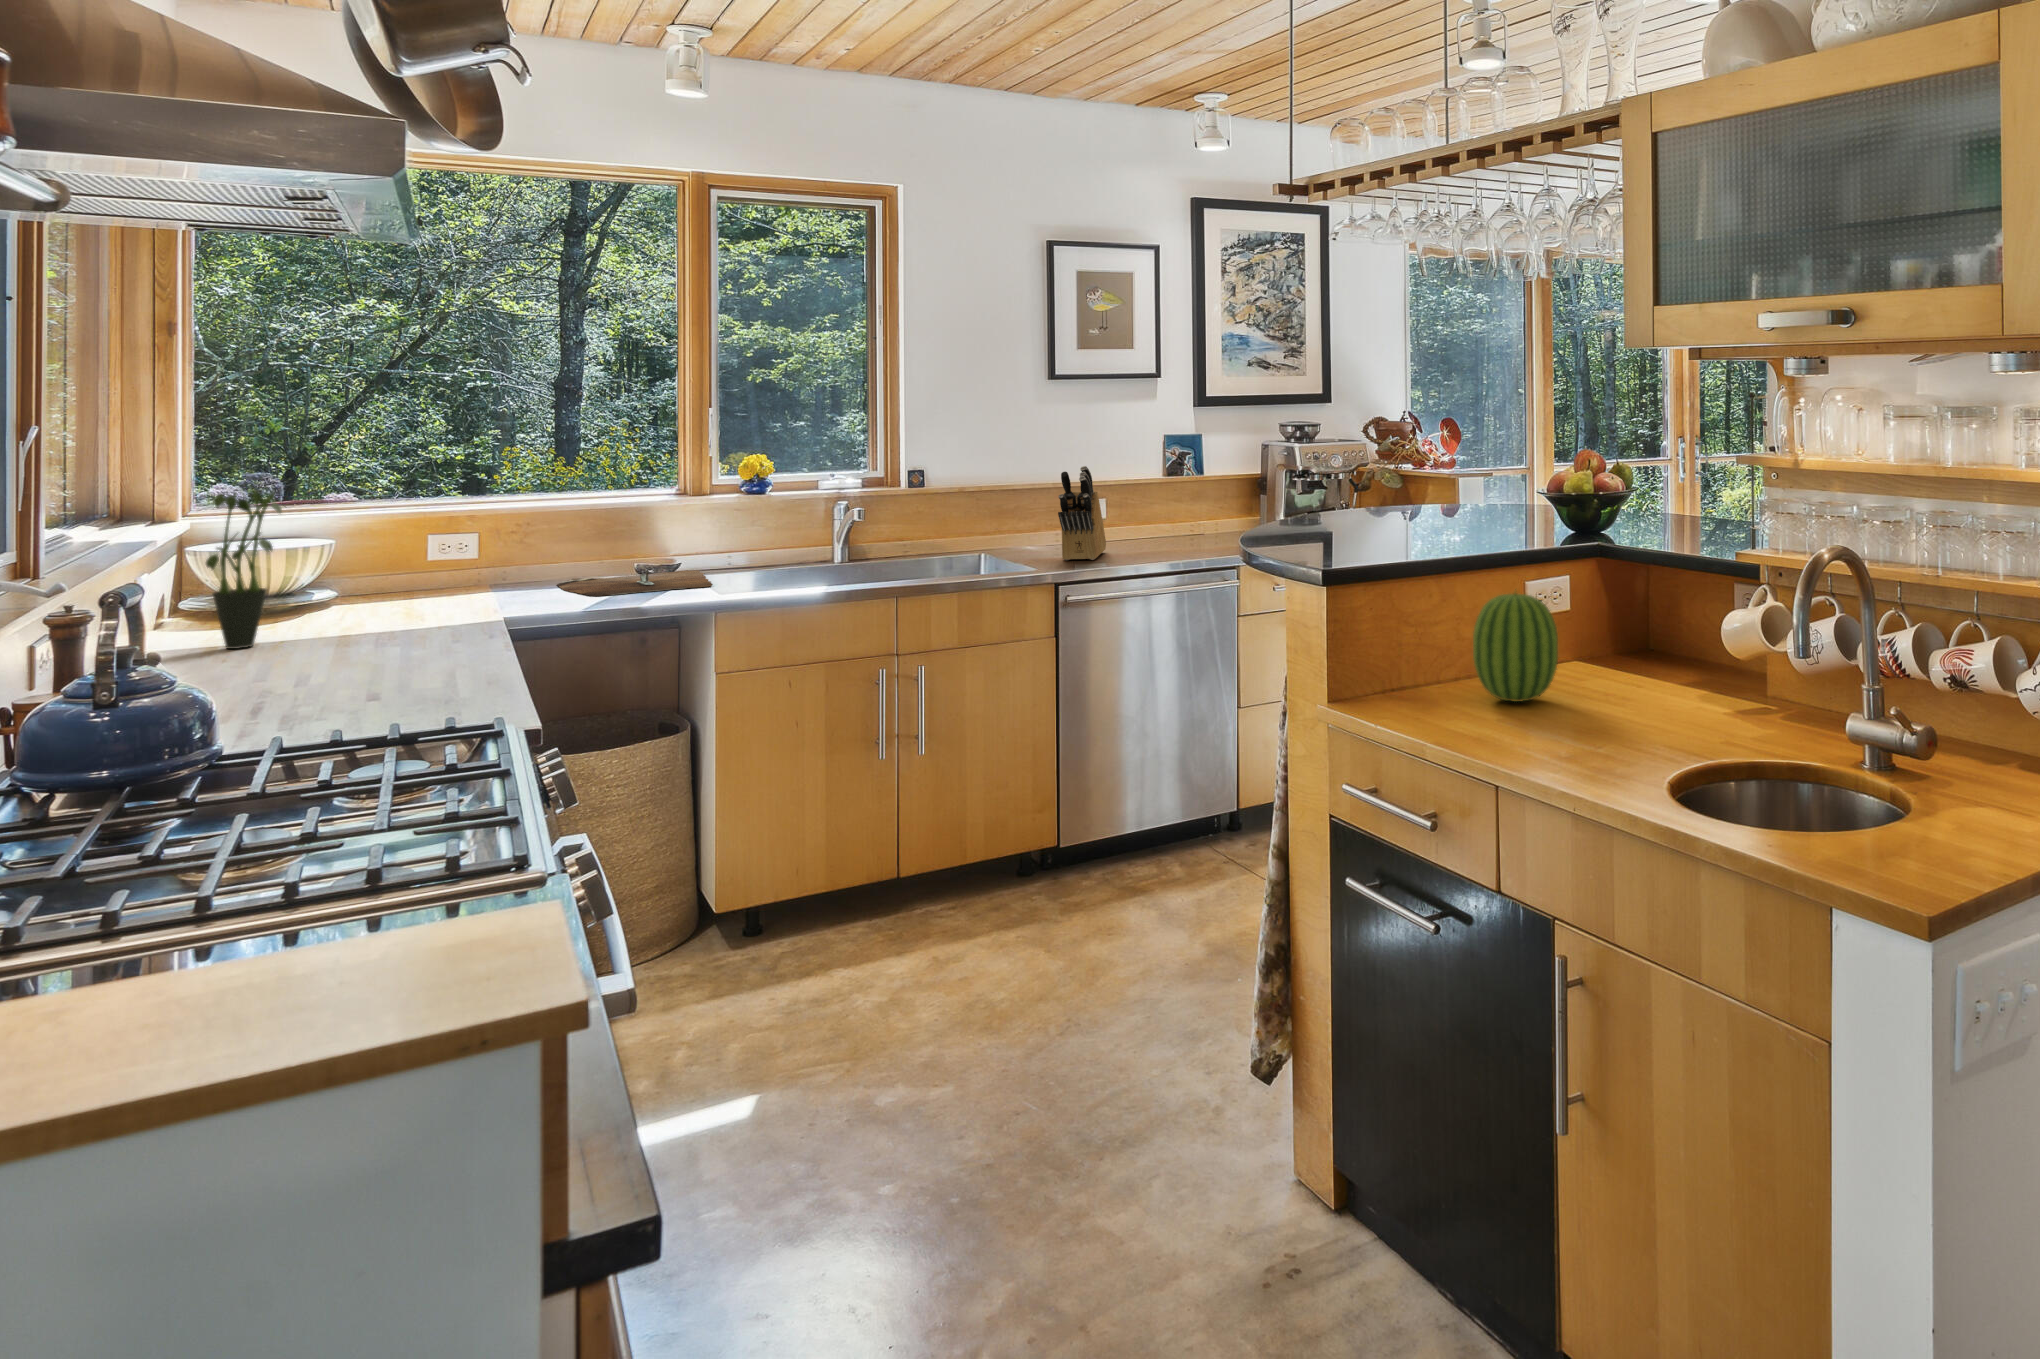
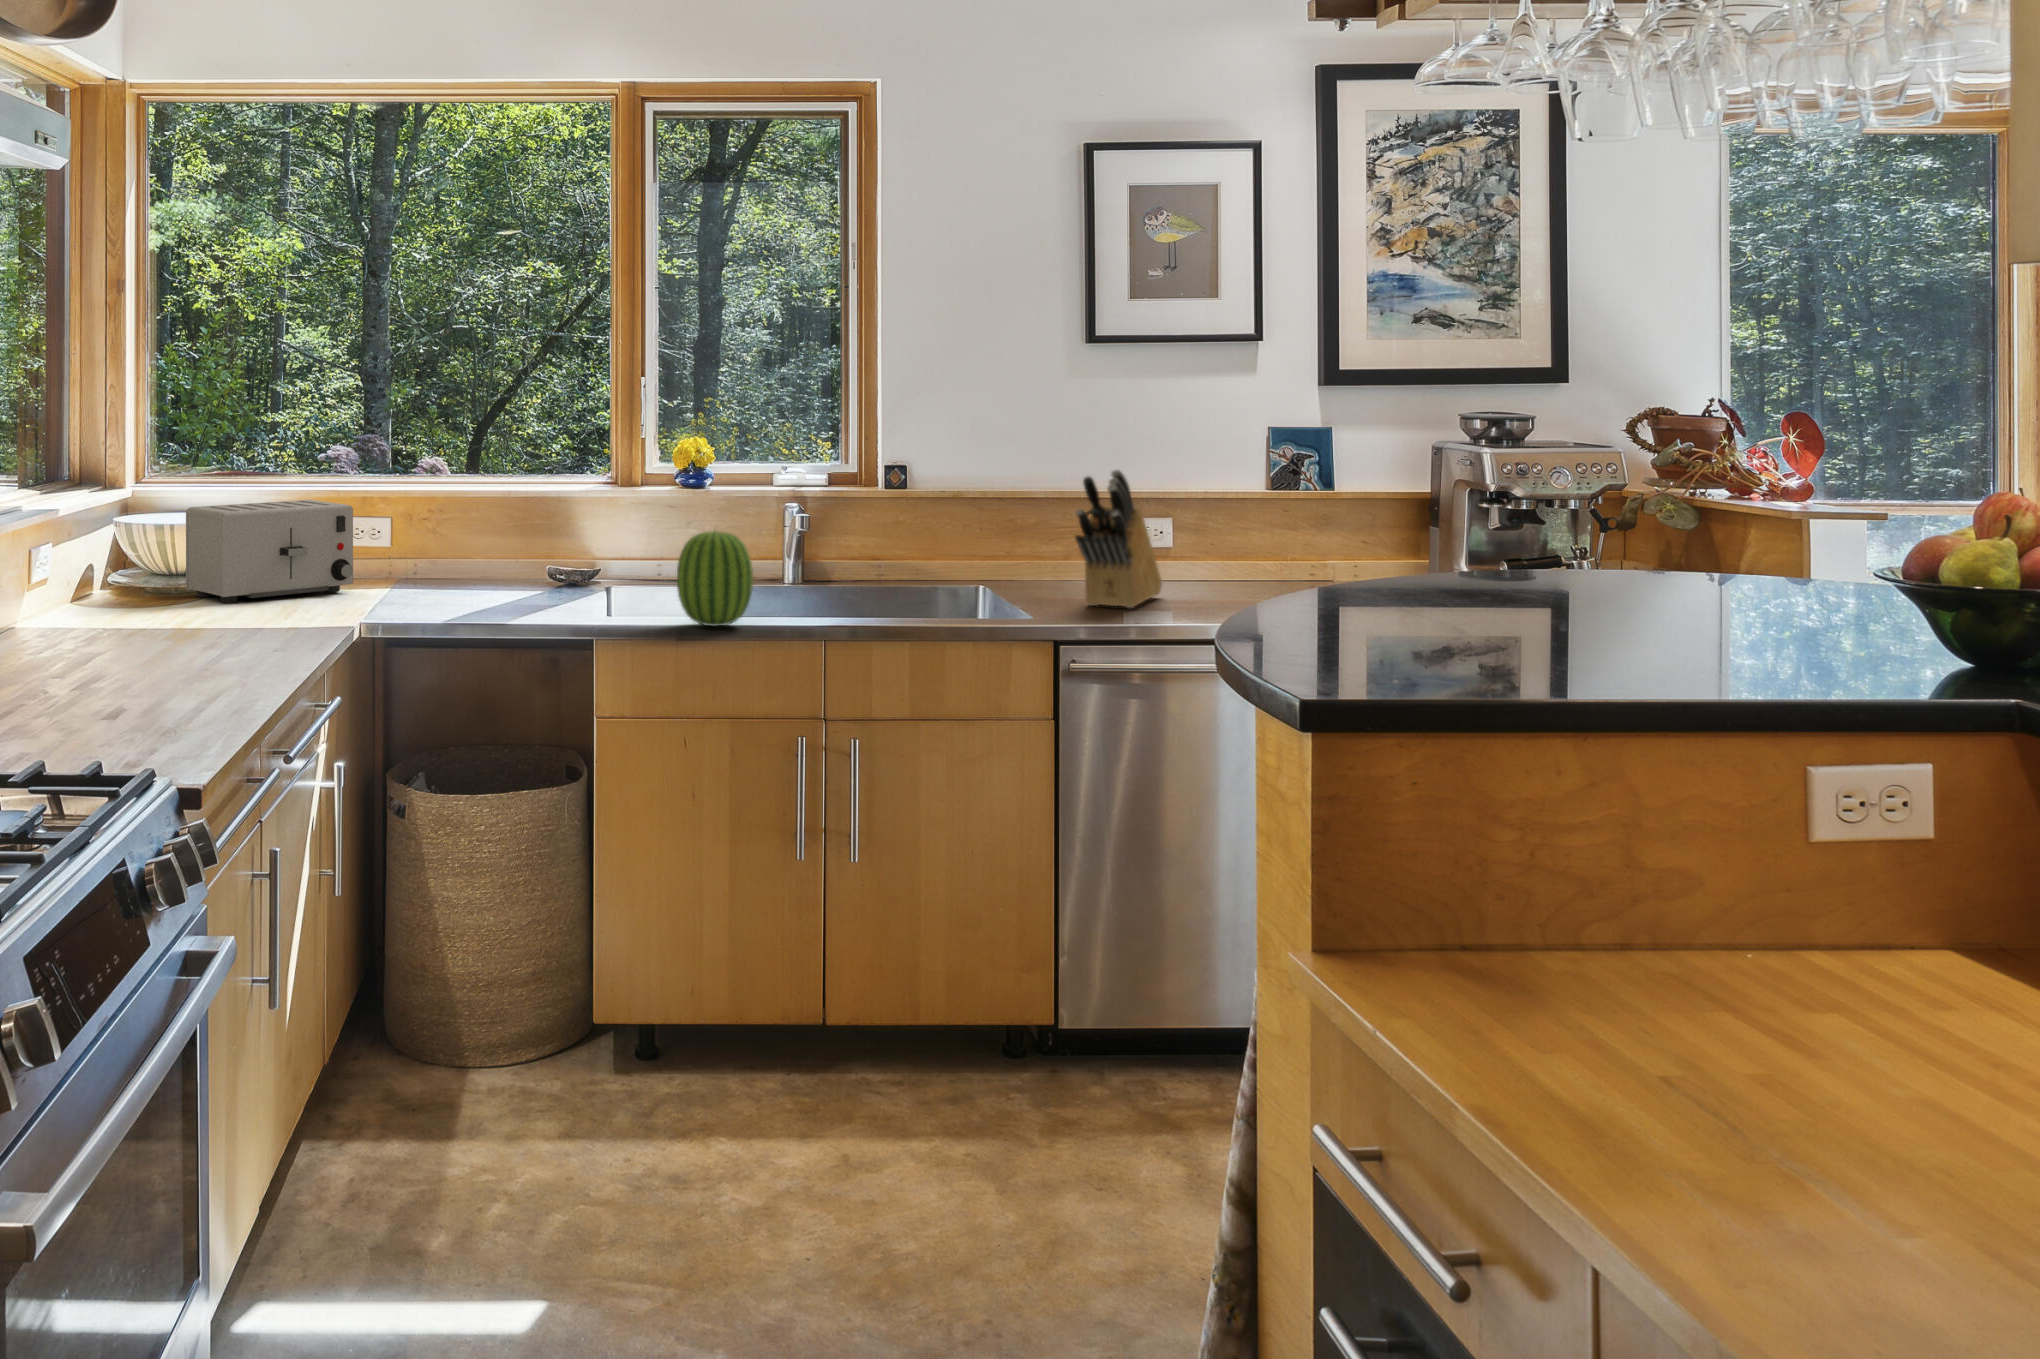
potted plant: present [206,484,282,649] -> none [53,454,135,637]
toaster: none [286,520,461,613] -> present [186,500,353,603]
cutting board: present [557,570,713,597] -> none [459,576,624,606]
fruit: present [1473,593,1558,702] -> present [677,531,753,626]

